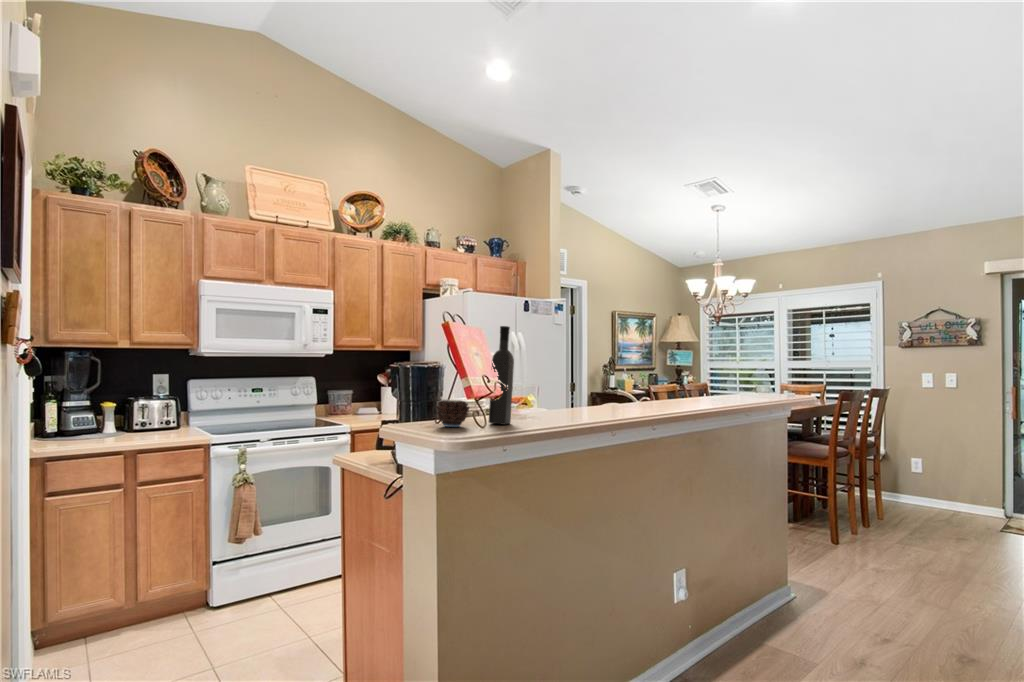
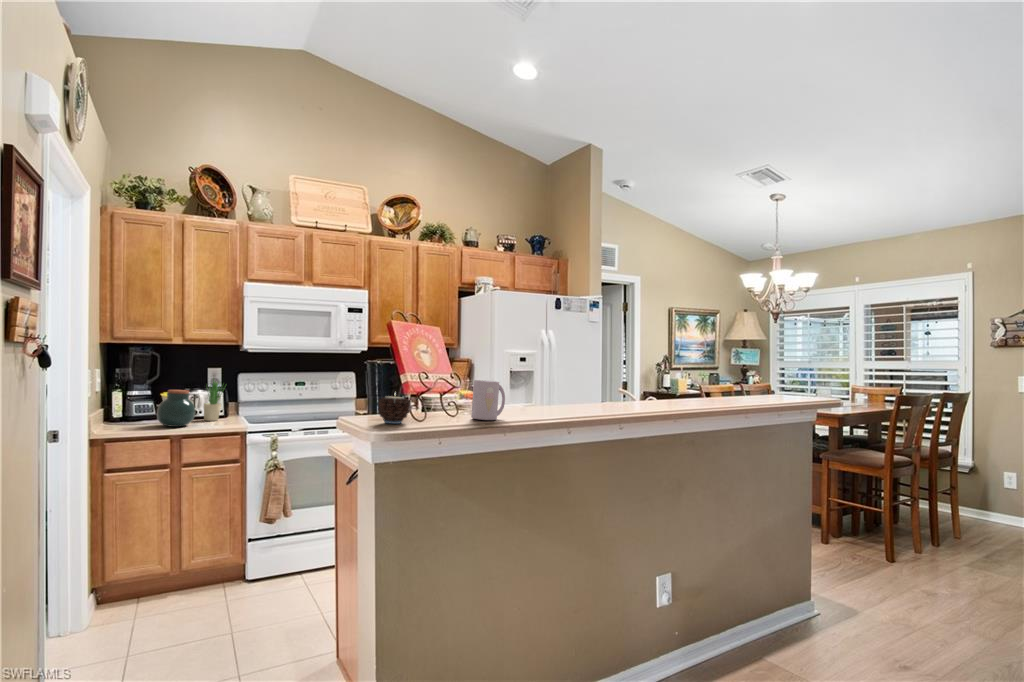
wine bottle: present [489,326,514,425] -> none [432,324,460,423]
potted plant: none [154,381,181,433] -> present [204,378,222,421]
mug: none [520,382,552,421] -> present [471,380,505,420]
jar: none [105,399,150,440] -> present [157,390,195,427]

